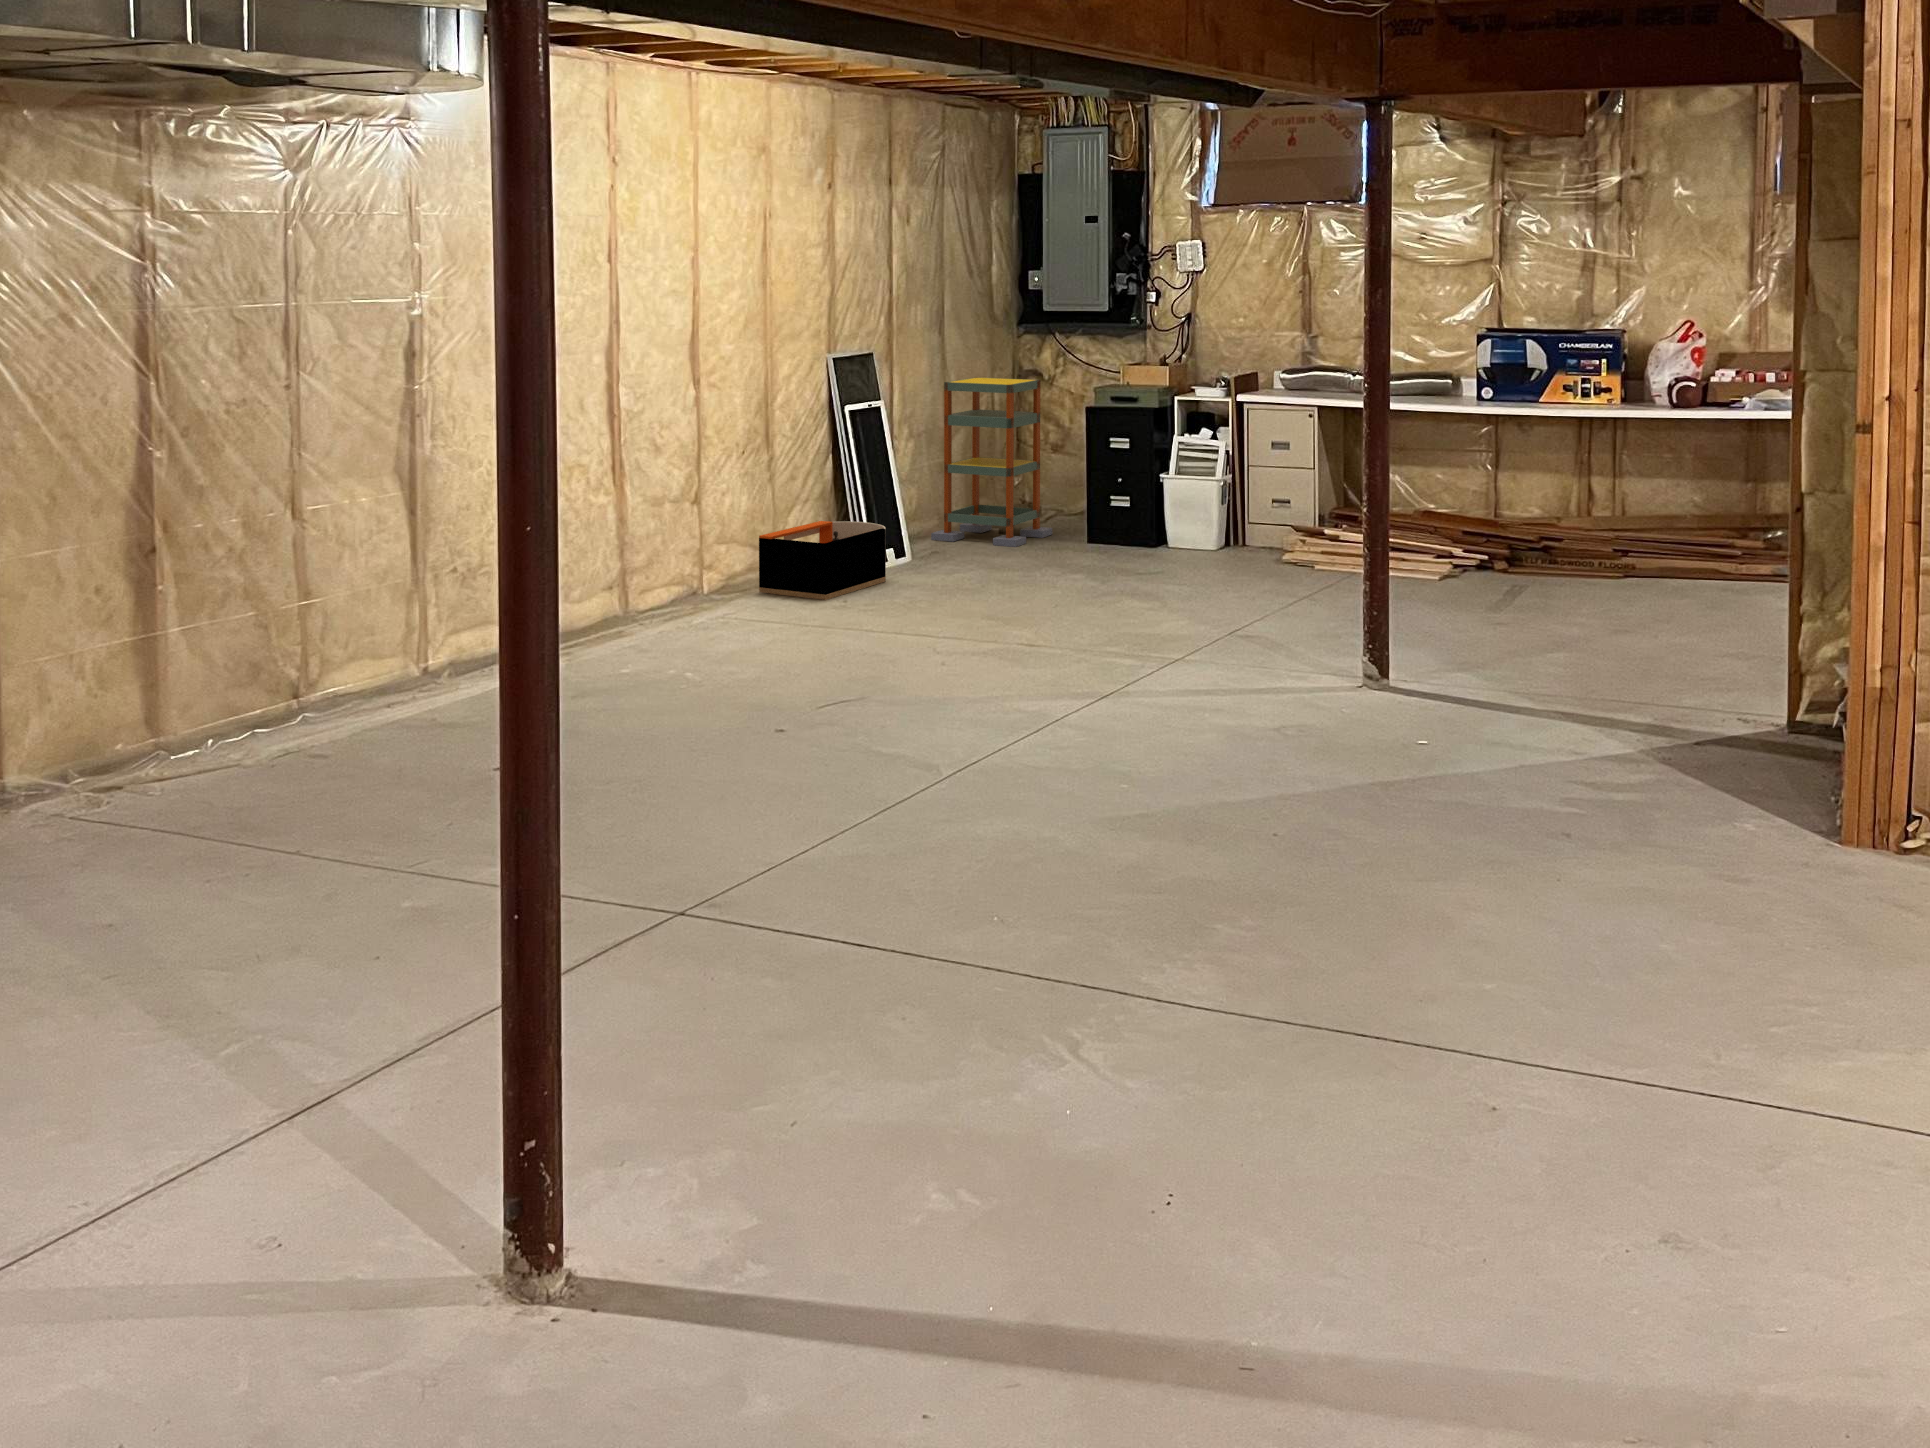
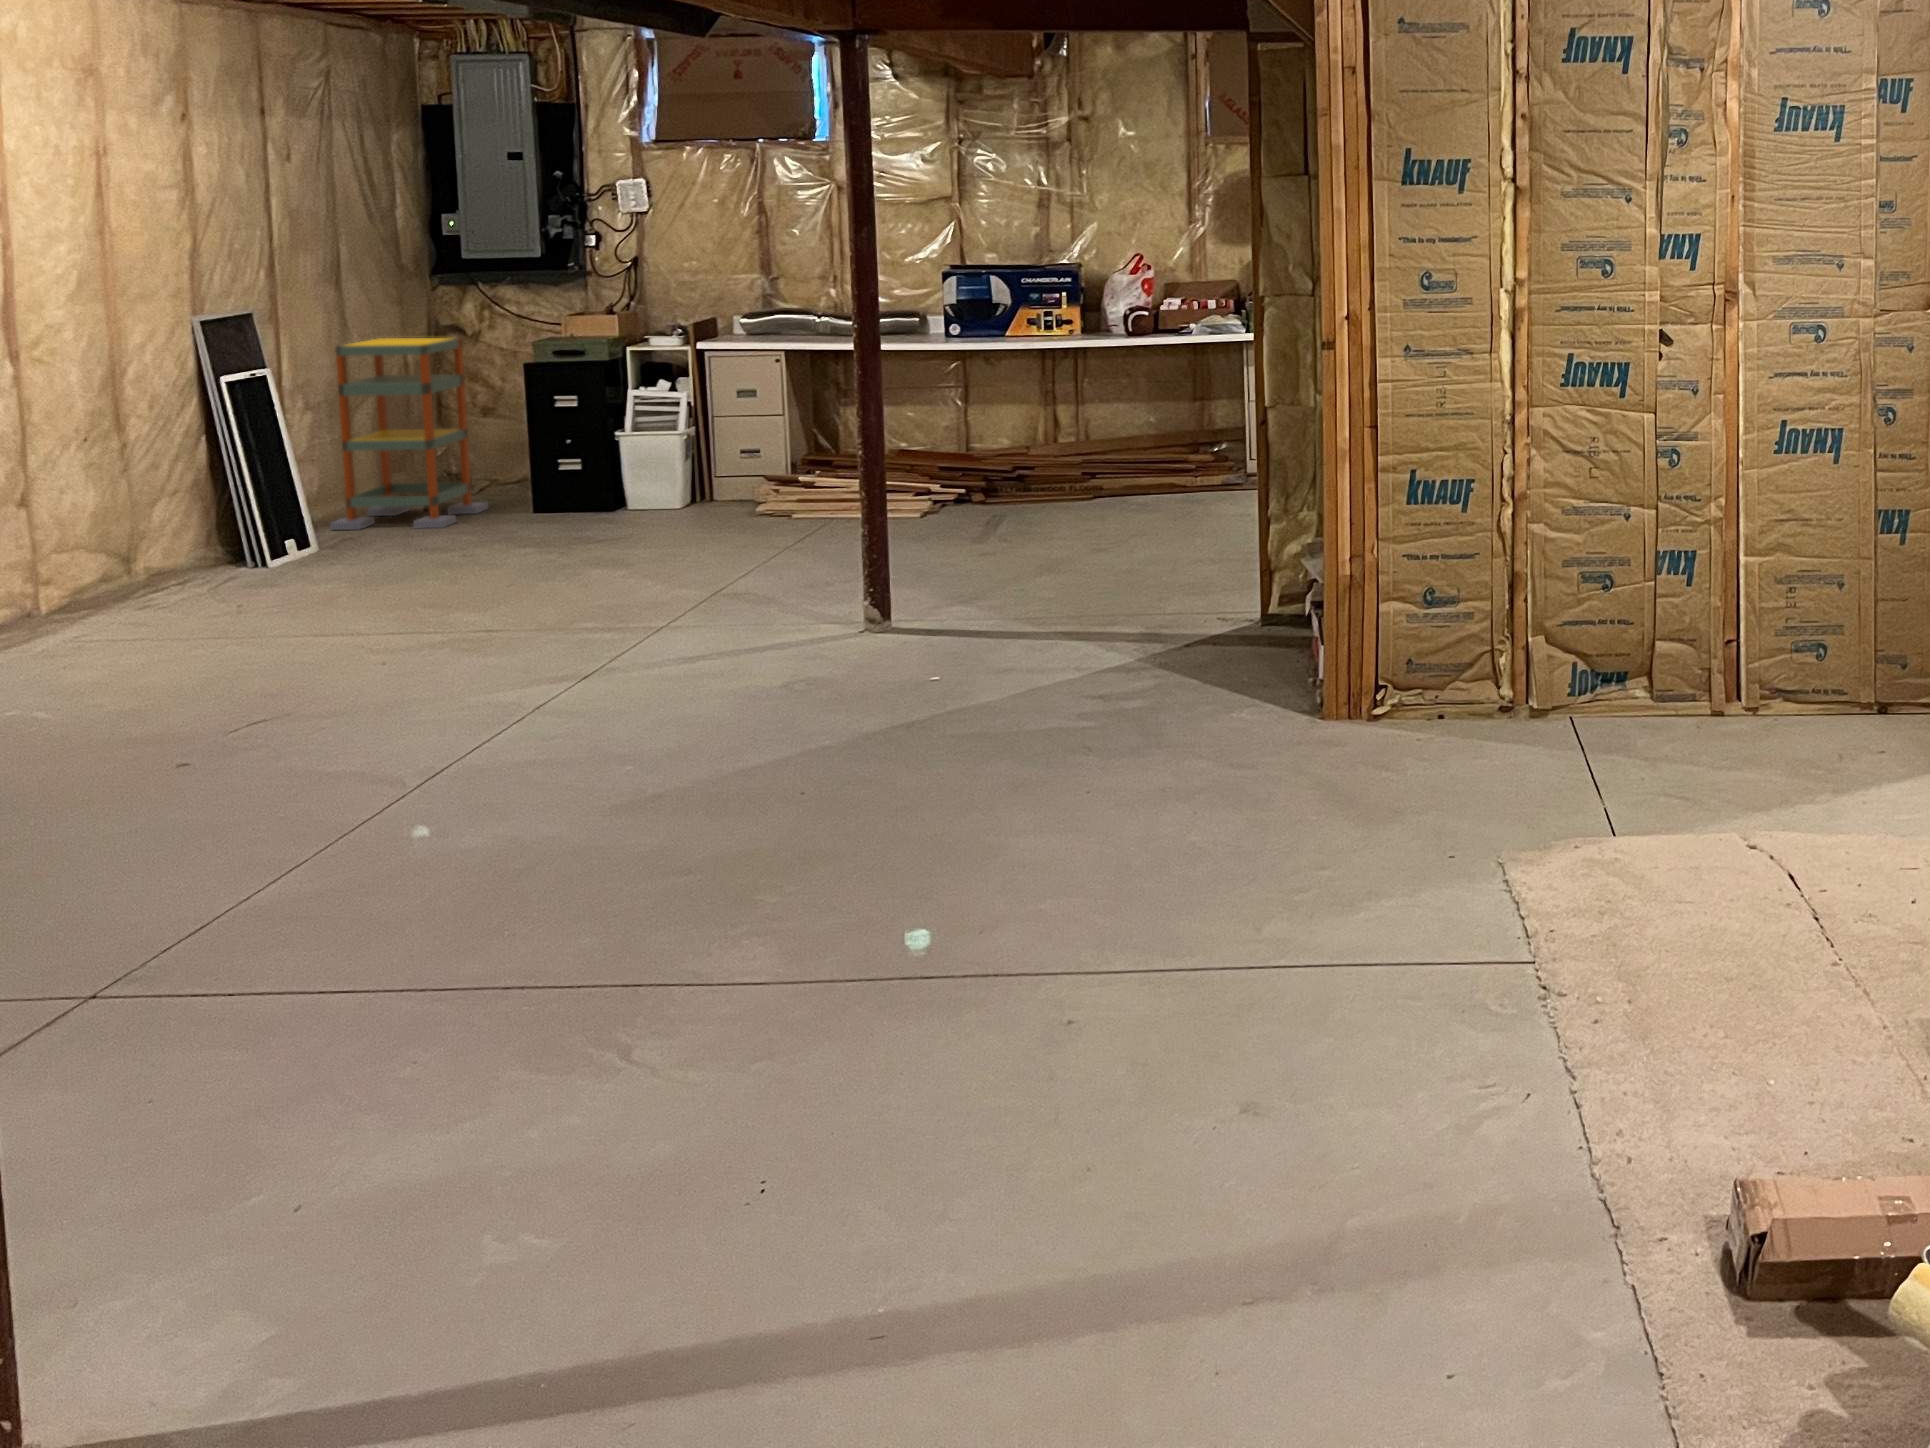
storage bin: present [759,521,886,600] -> none [78,520,272,623]

